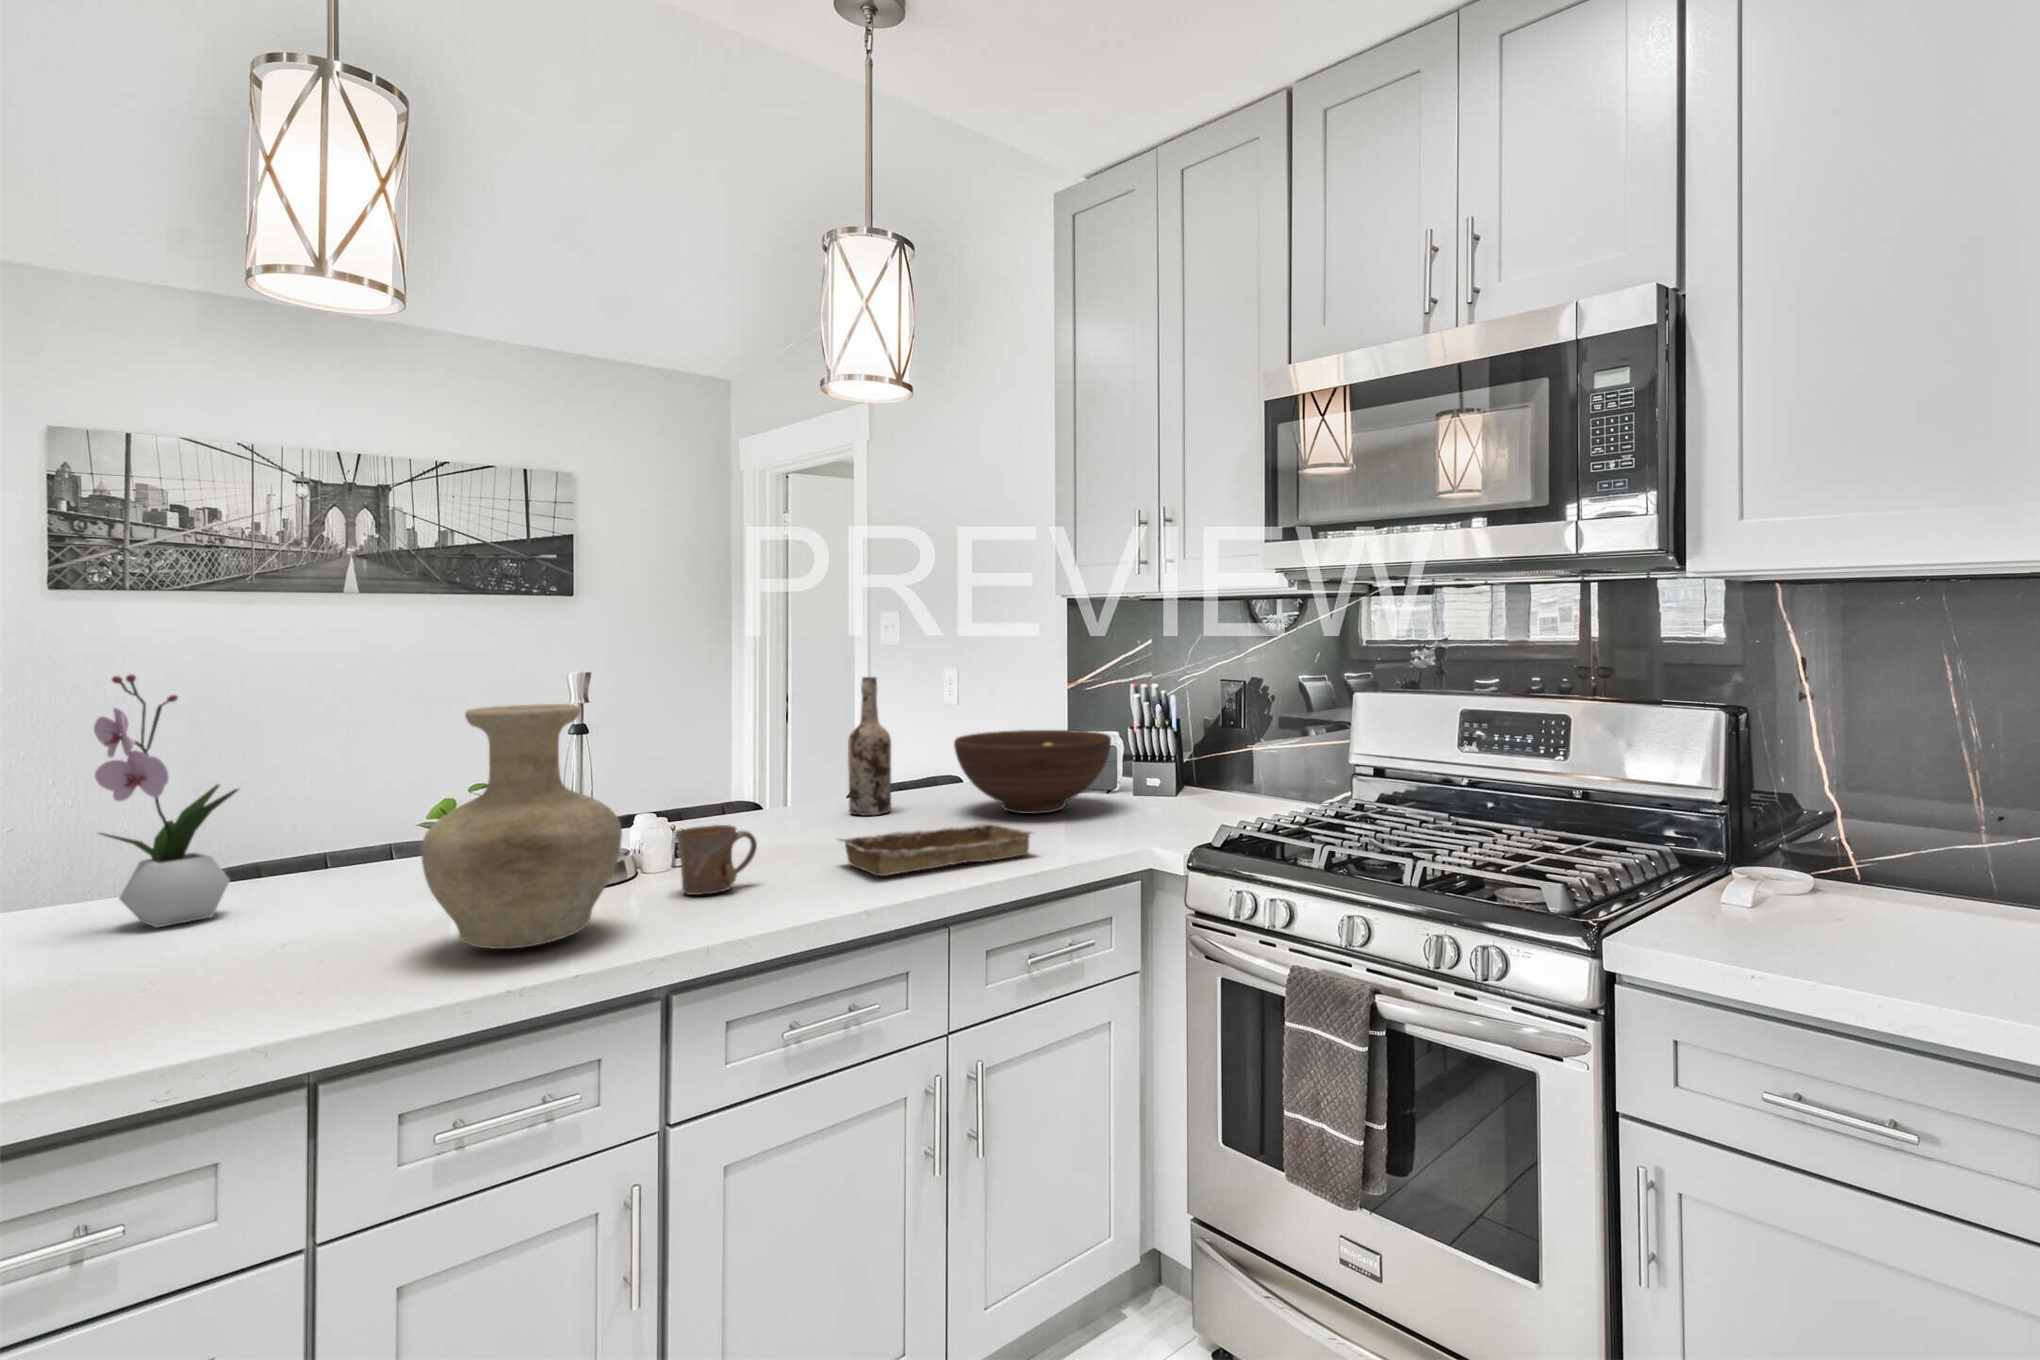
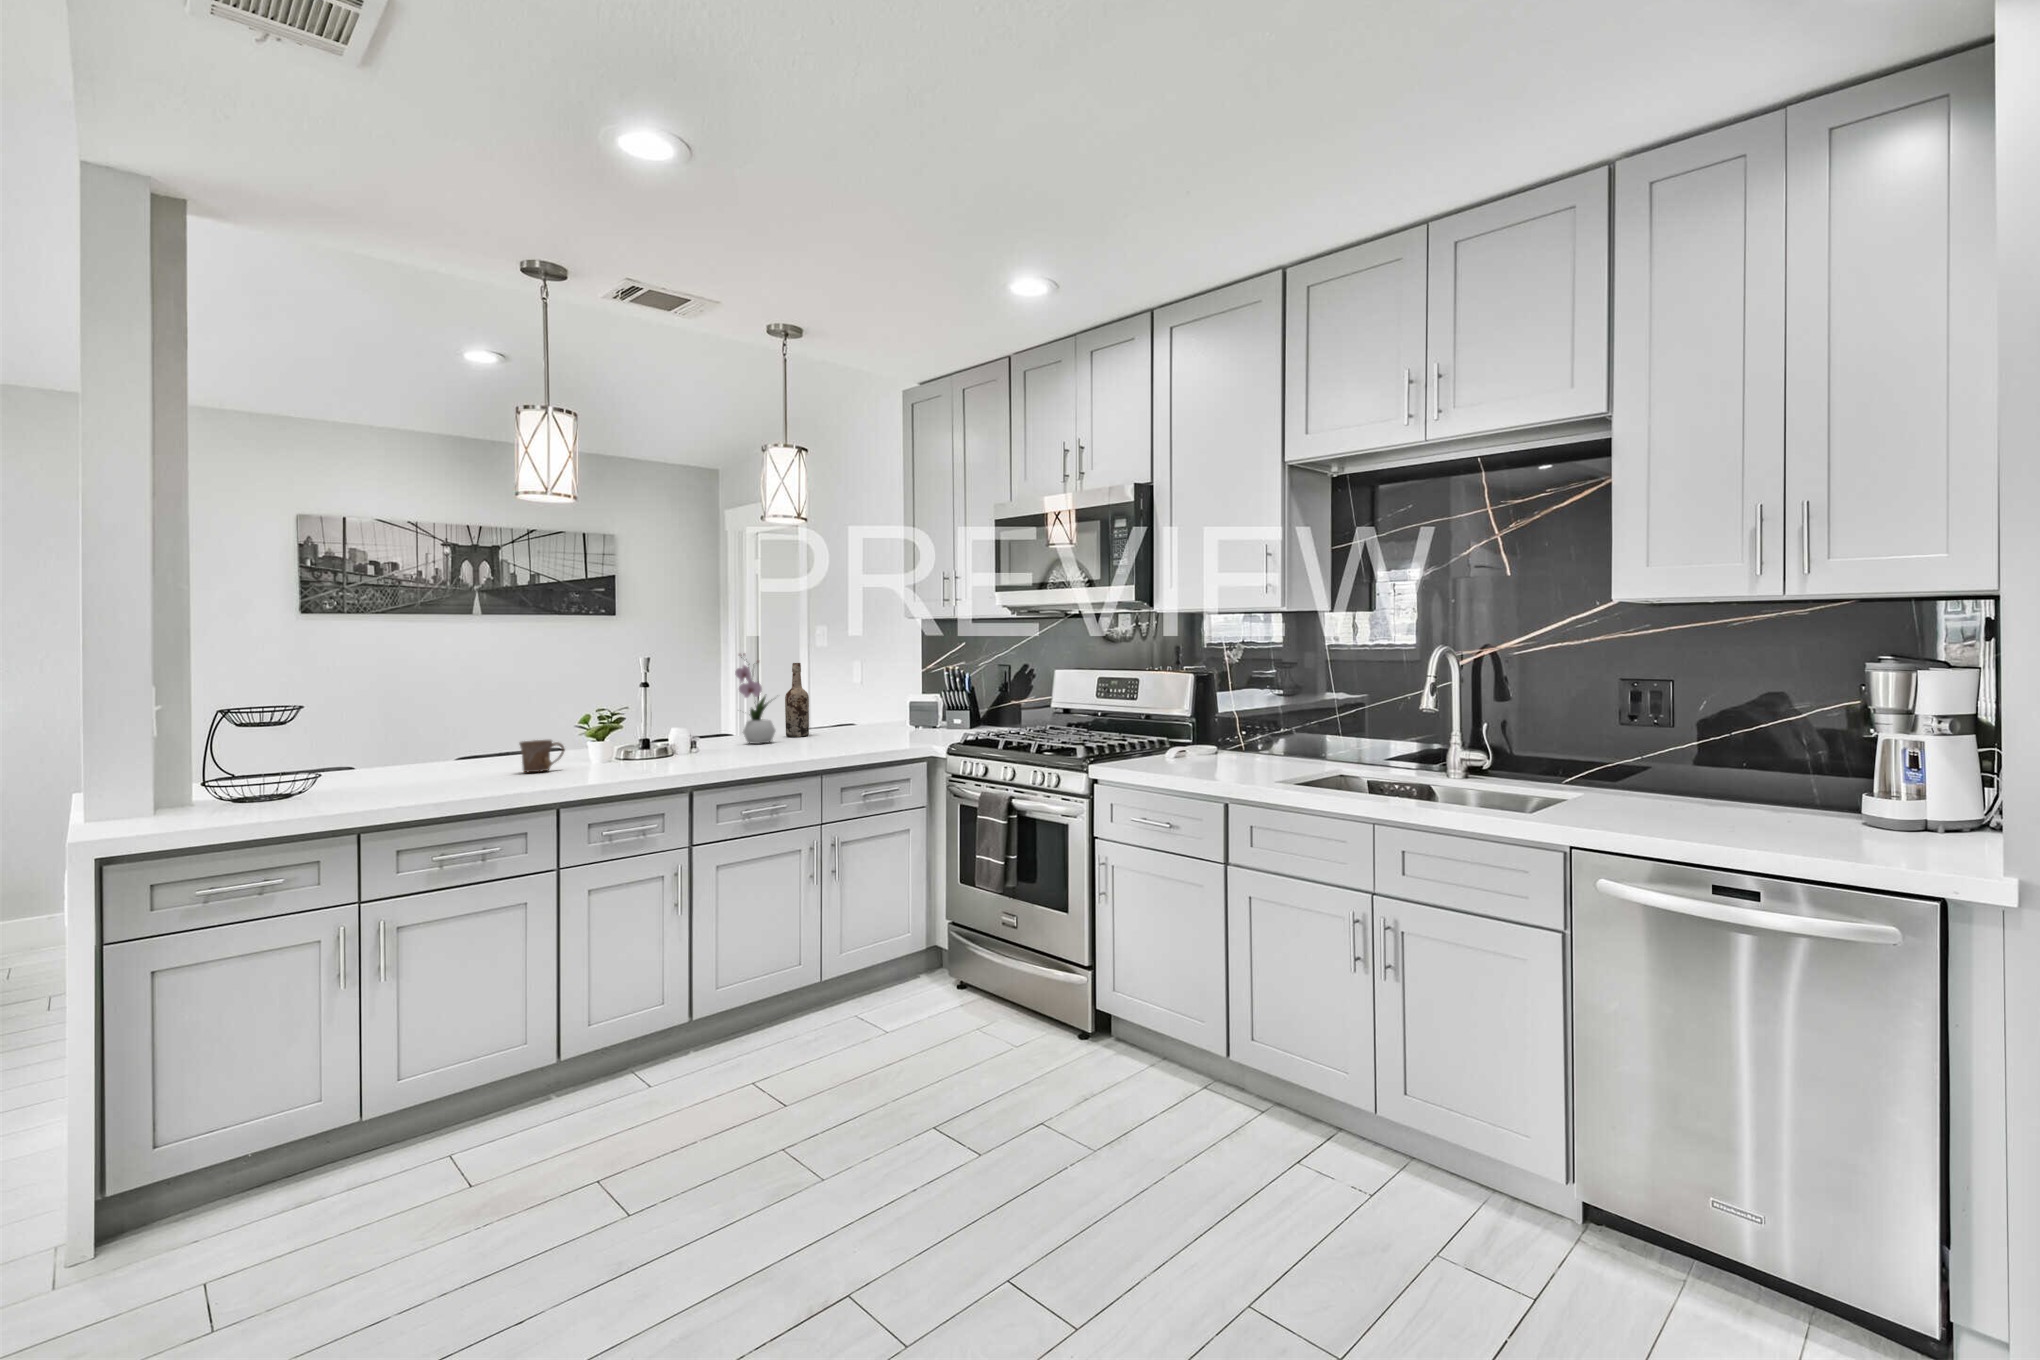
flower arrangement: present [94,674,239,928] -> present [735,654,775,744]
vase: present [421,704,622,949] -> none [589,670,670,769]
fruit bowl: present [954,730,1111,814] -> none [842,692,928,735]
tray: present [837,823,1033,876] -> none [770,734,868,752]
mug: present [675,825,757,895] -> present [519,740,564,773]

